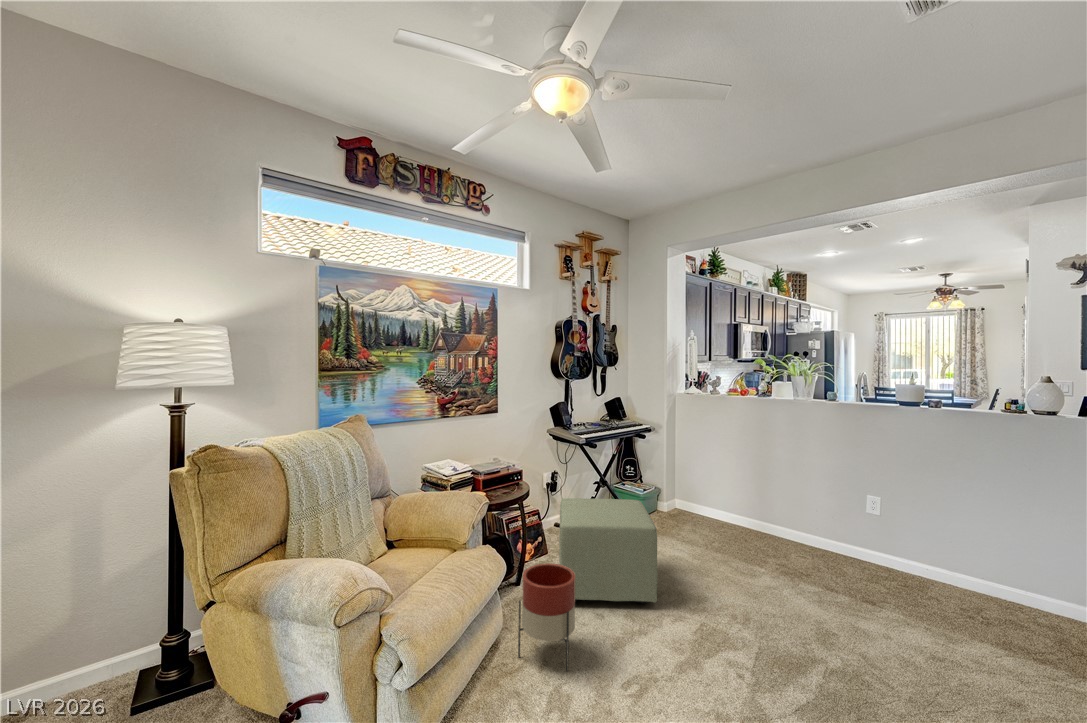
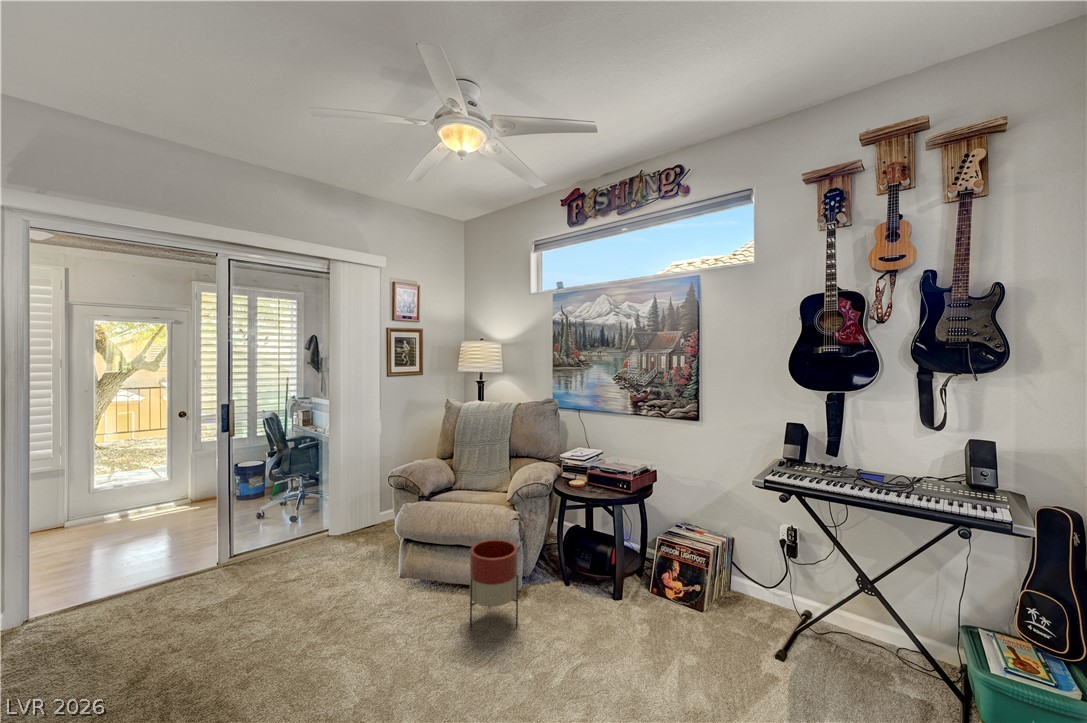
ottoman: present [559,498,658,604] -> none [574,537,721,697]

